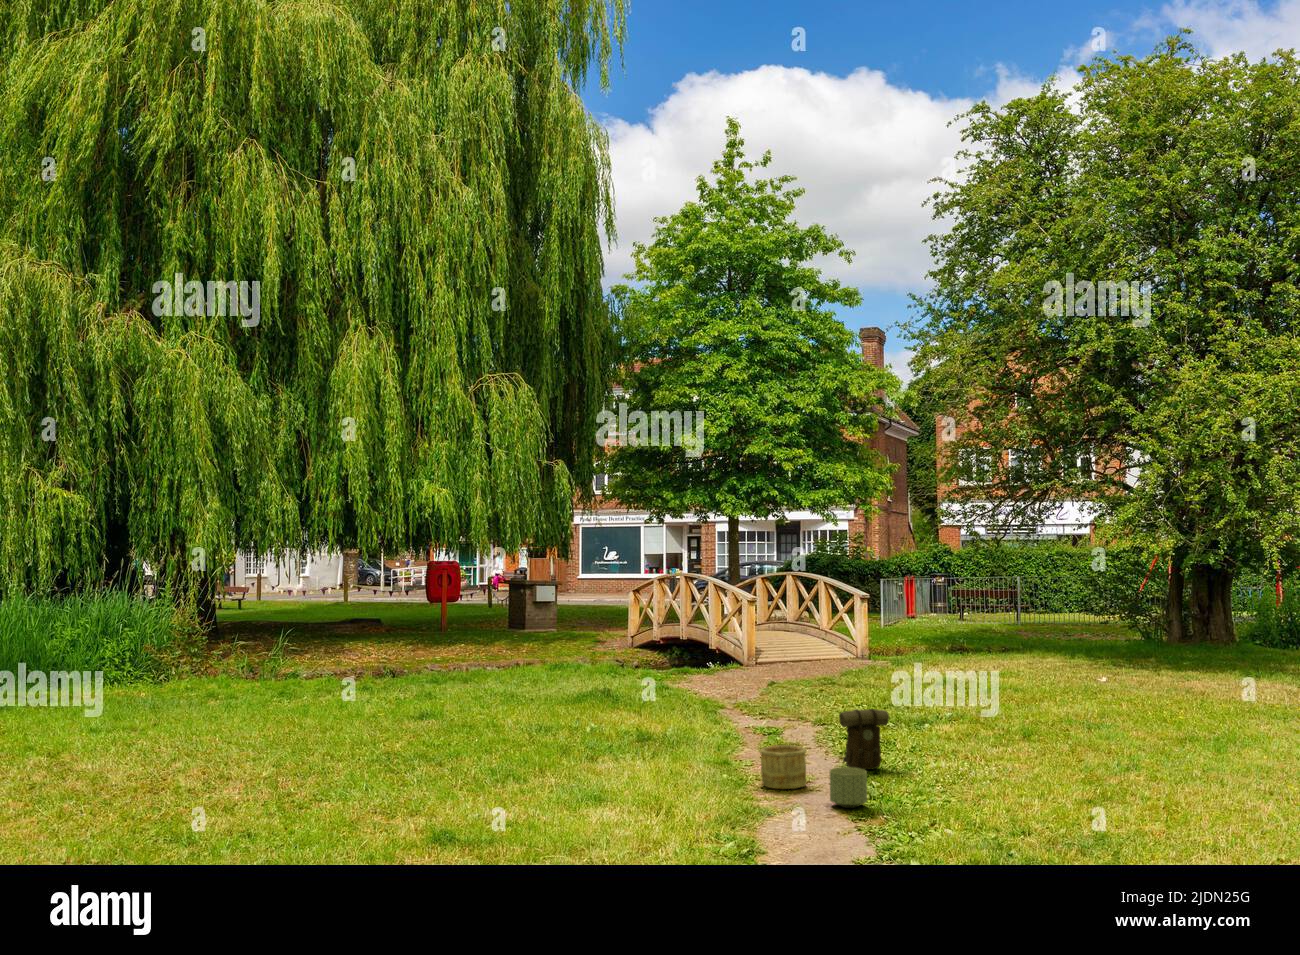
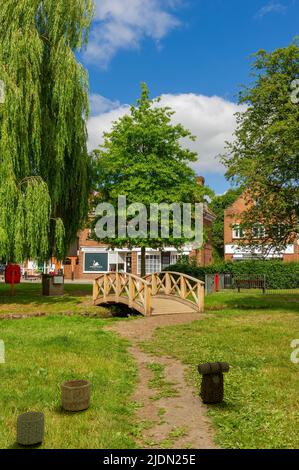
wooden bucket: present [759,745,806,789] -> present [60,379,91,411]
planter: present [830,767,867,808] -> present [16,411,45,445]

